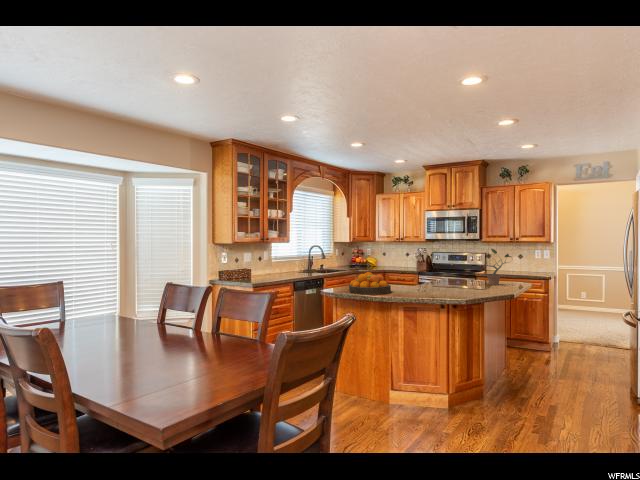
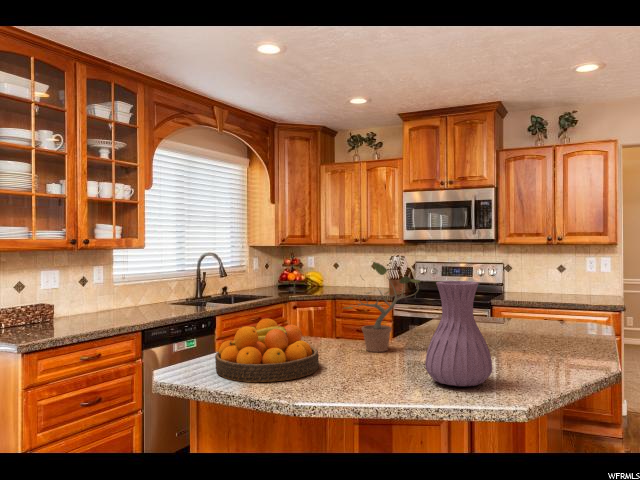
potted plant: present [486,249,511,285] -> present [344,262,420,352]
vase: none [434,256,460,296] -> present [425,281,492,386]

